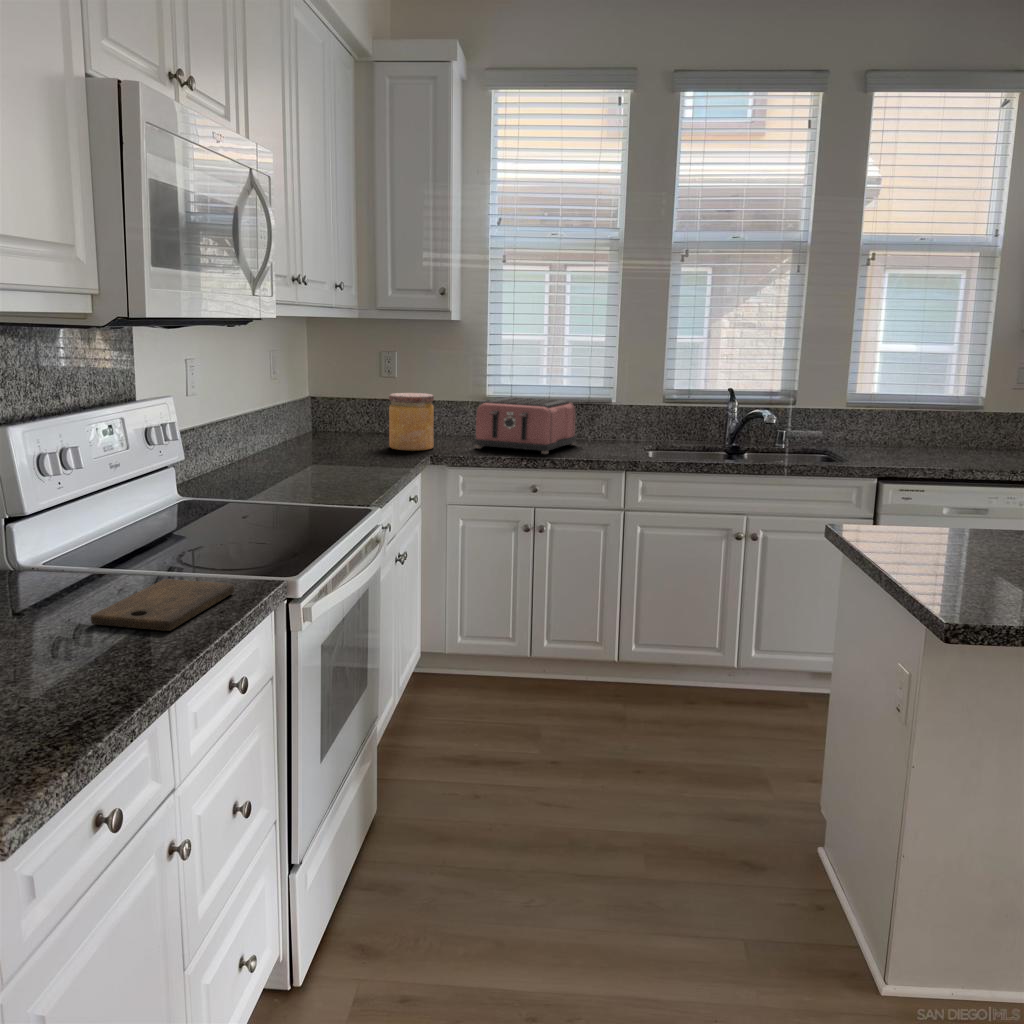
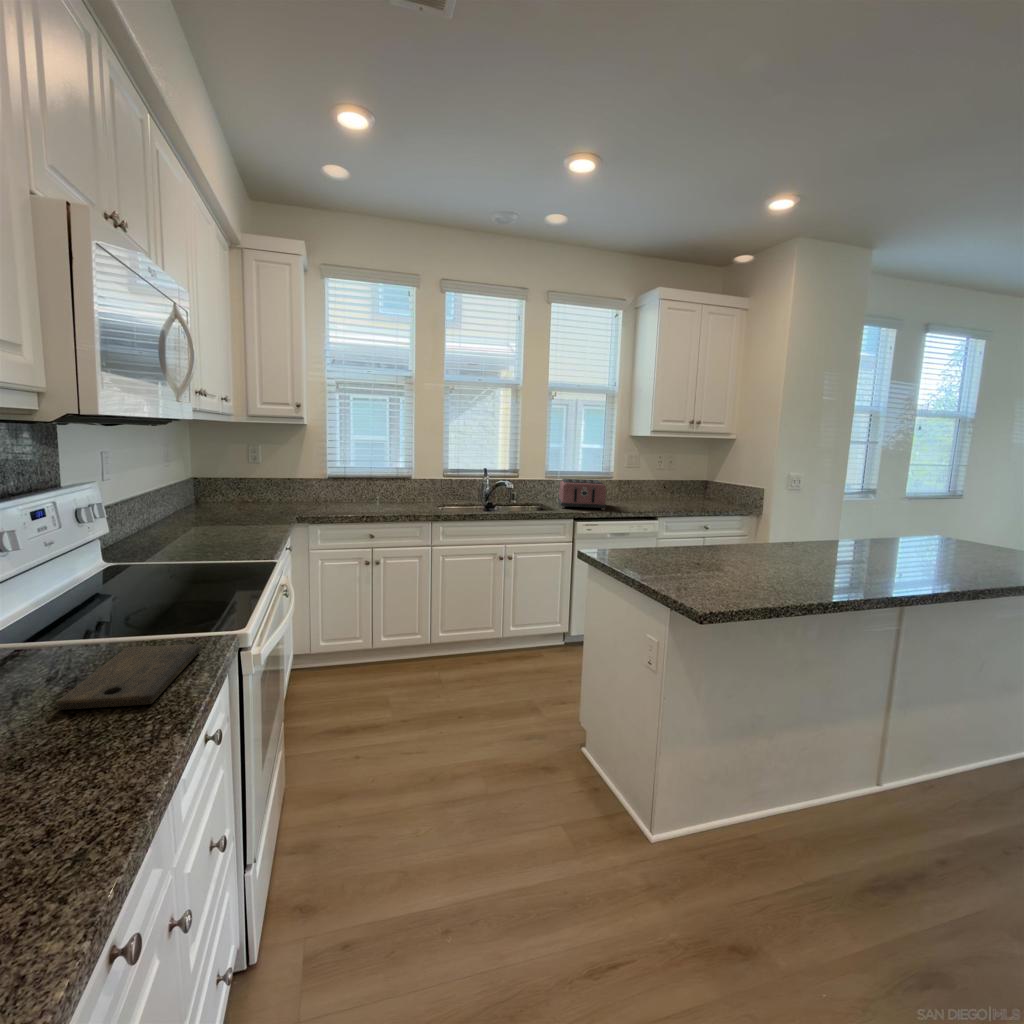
jar: present [389,393,434,451] -> none [266,475,299,514]
toaster: present [474,397,577,454] -> present [558,479,606,510]

